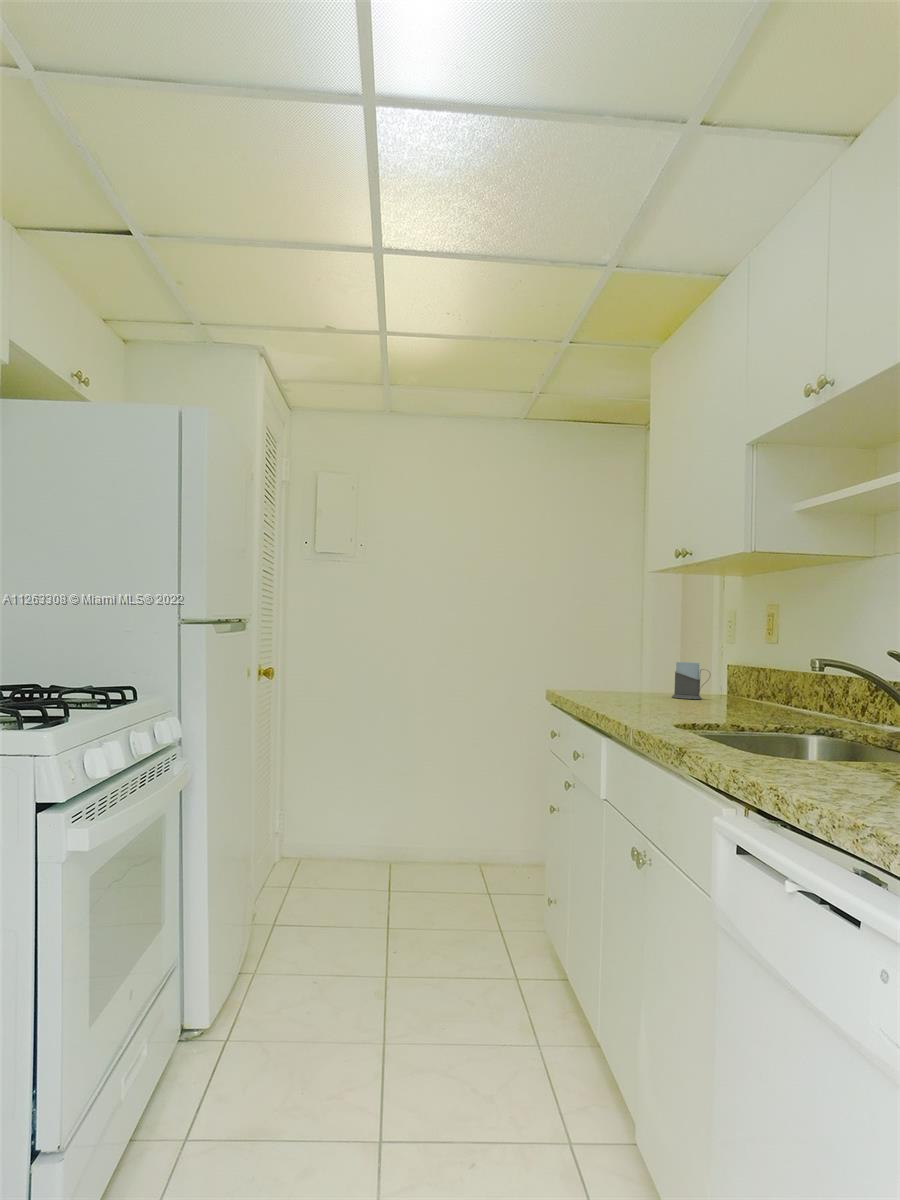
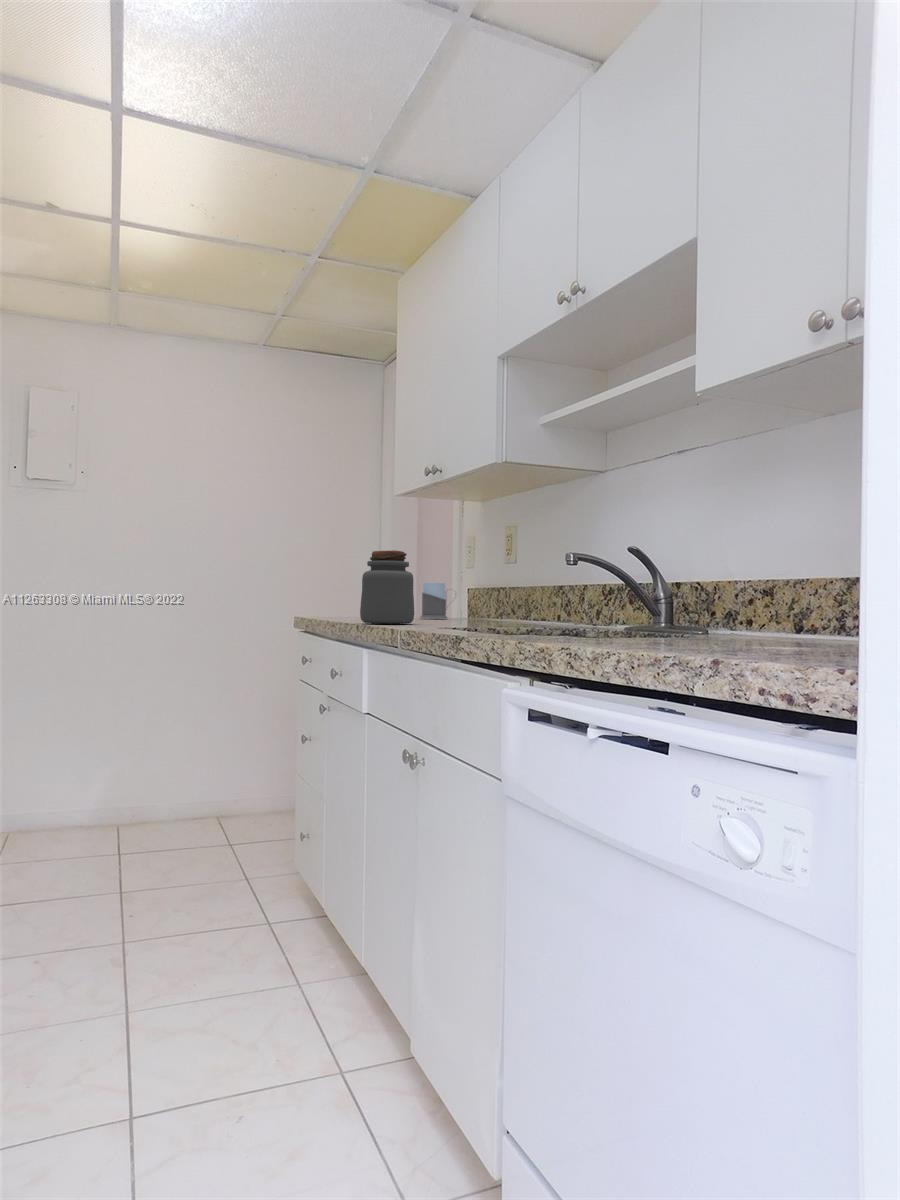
jar: none [603,642,657,713] -> present [360,550,414,624]

